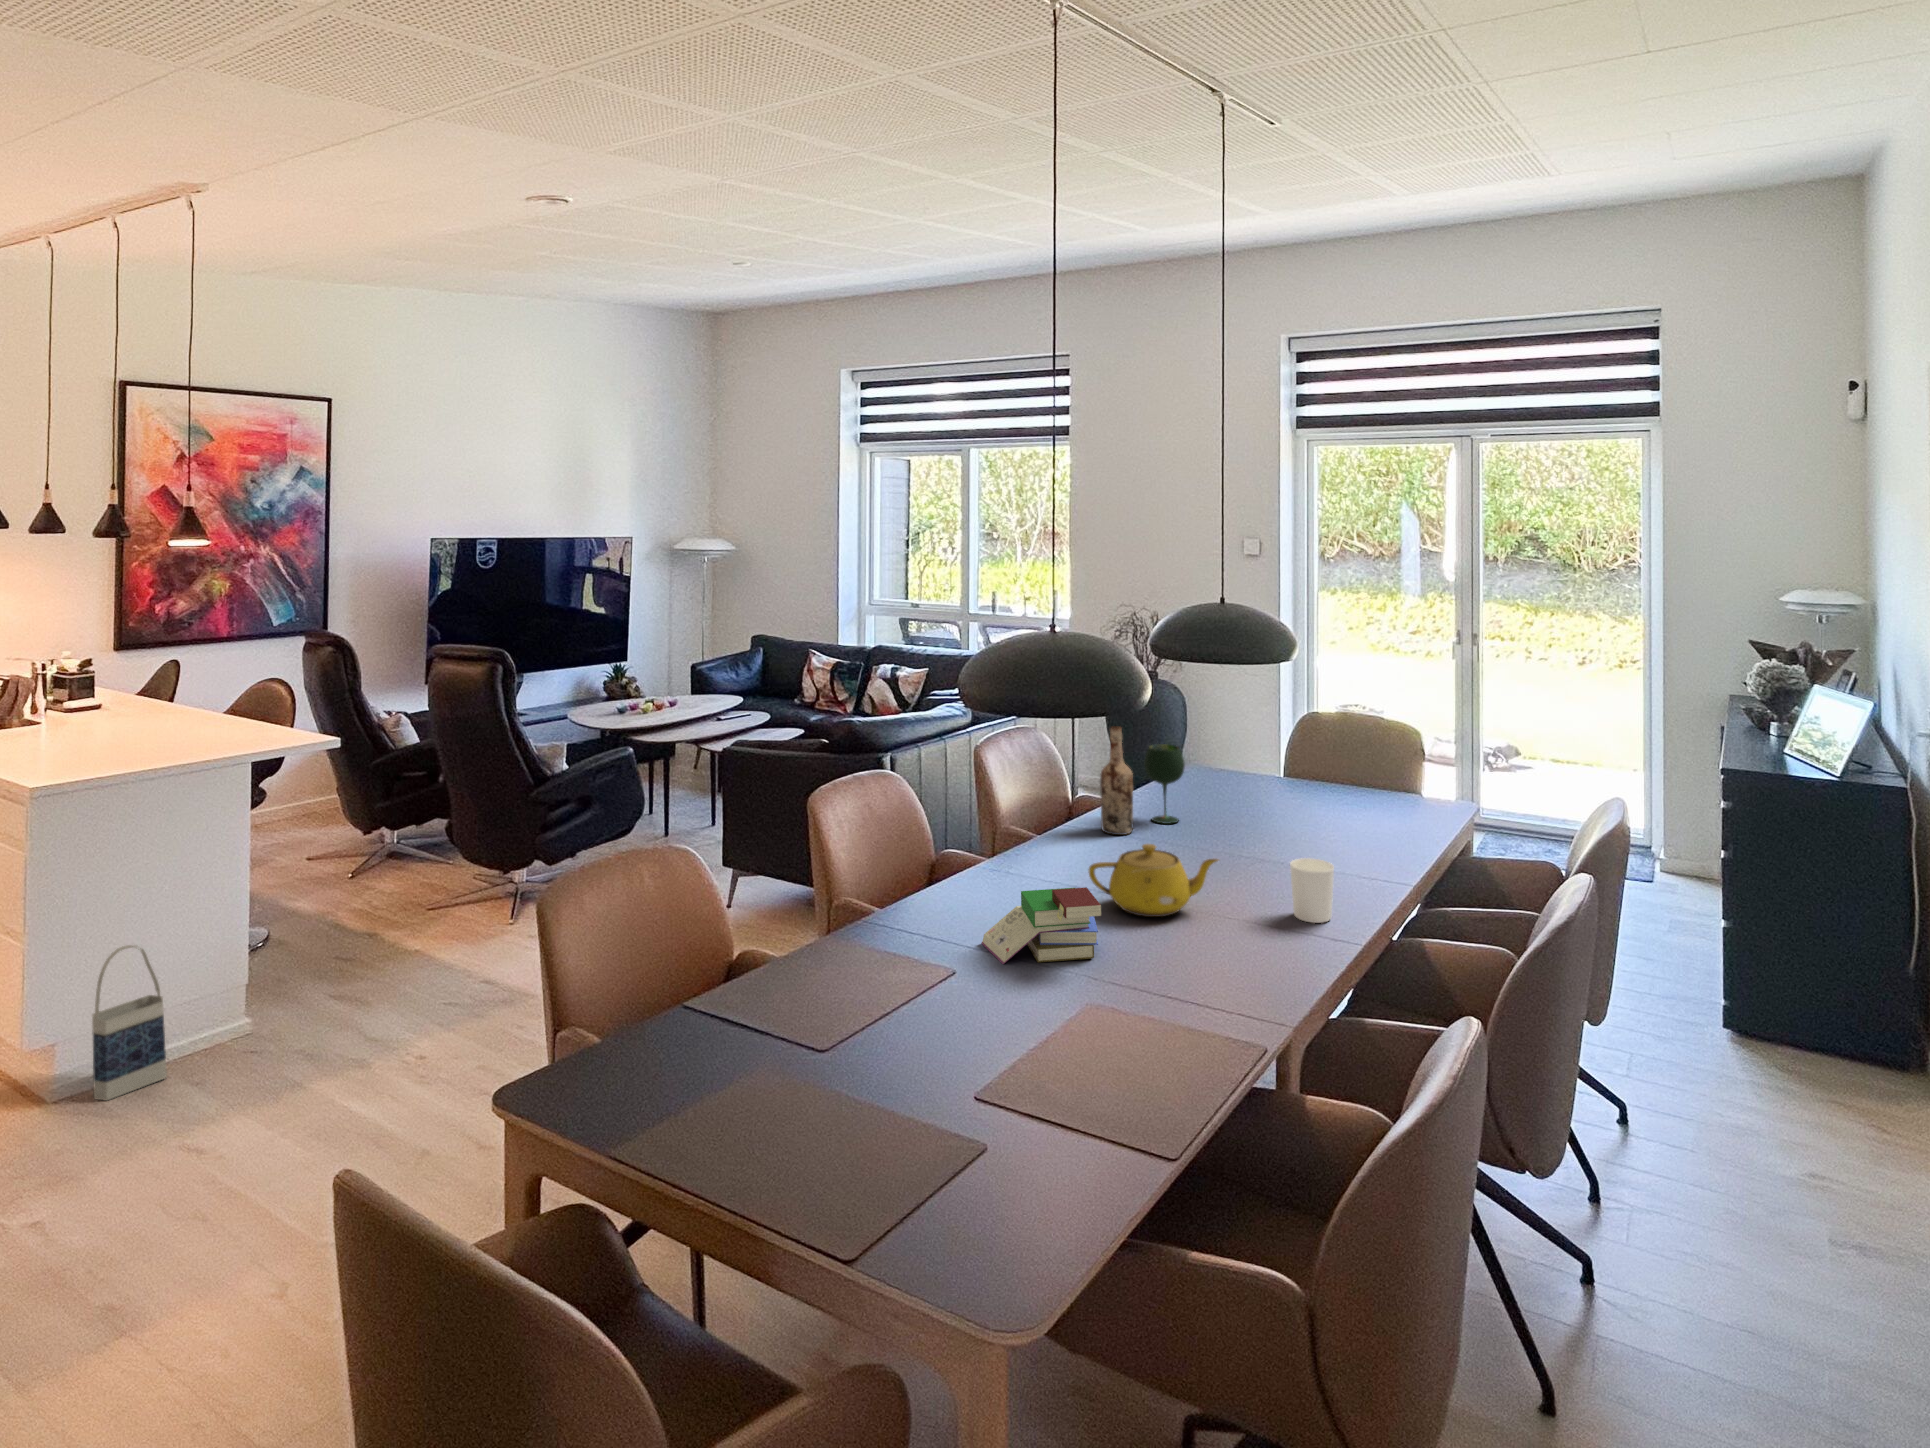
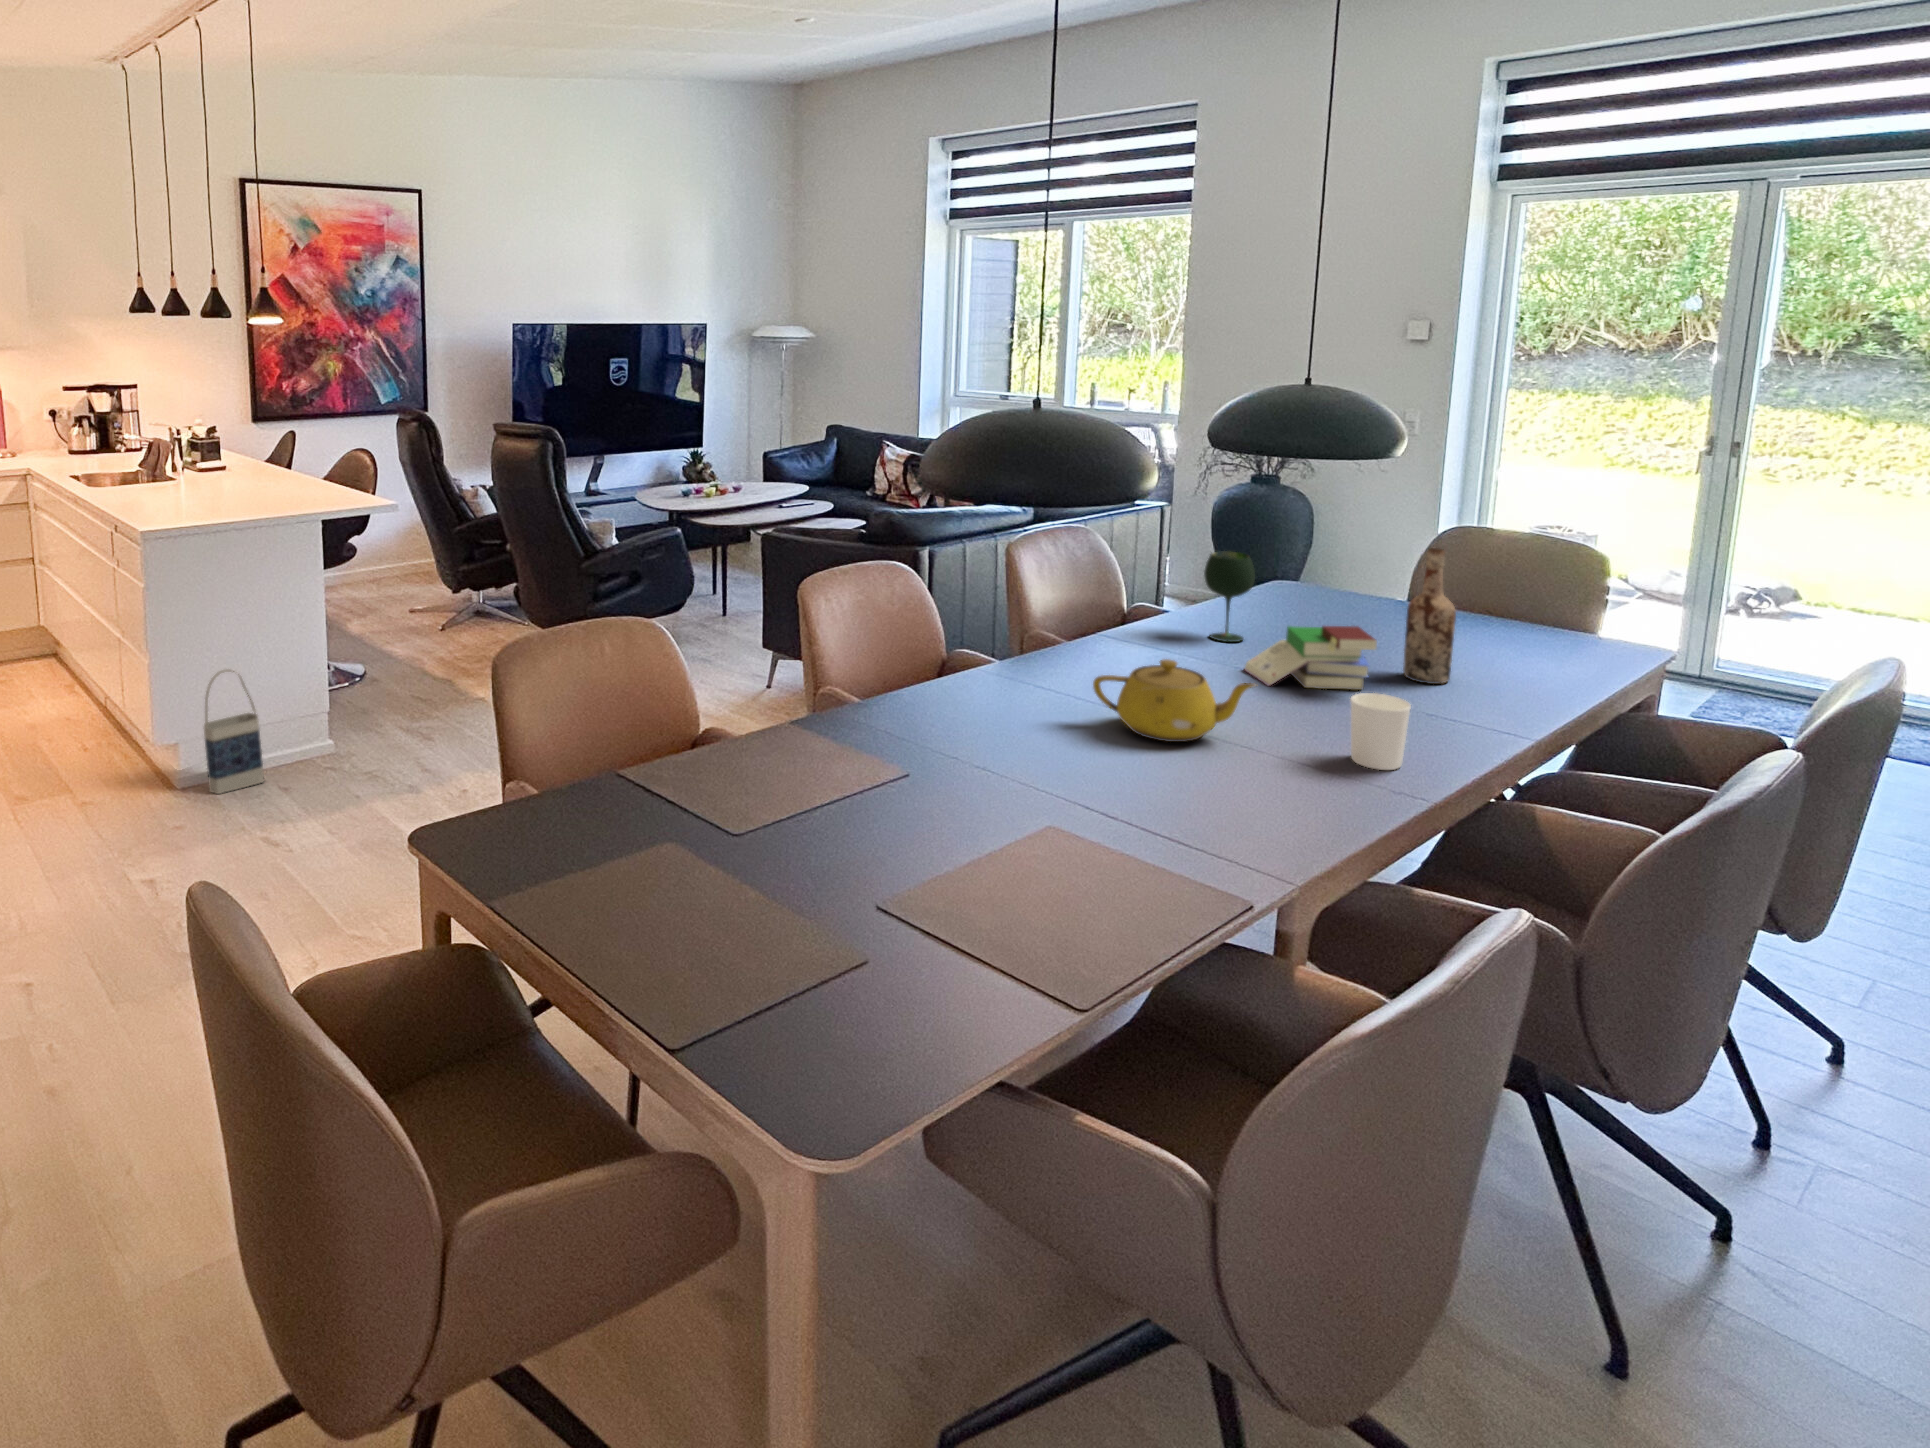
wine bottle: present [1100,726,1133,835] -> present [1403,548,1456,684]
book: present [981,887,1101,964] -> present [1244,626,1377,690]

